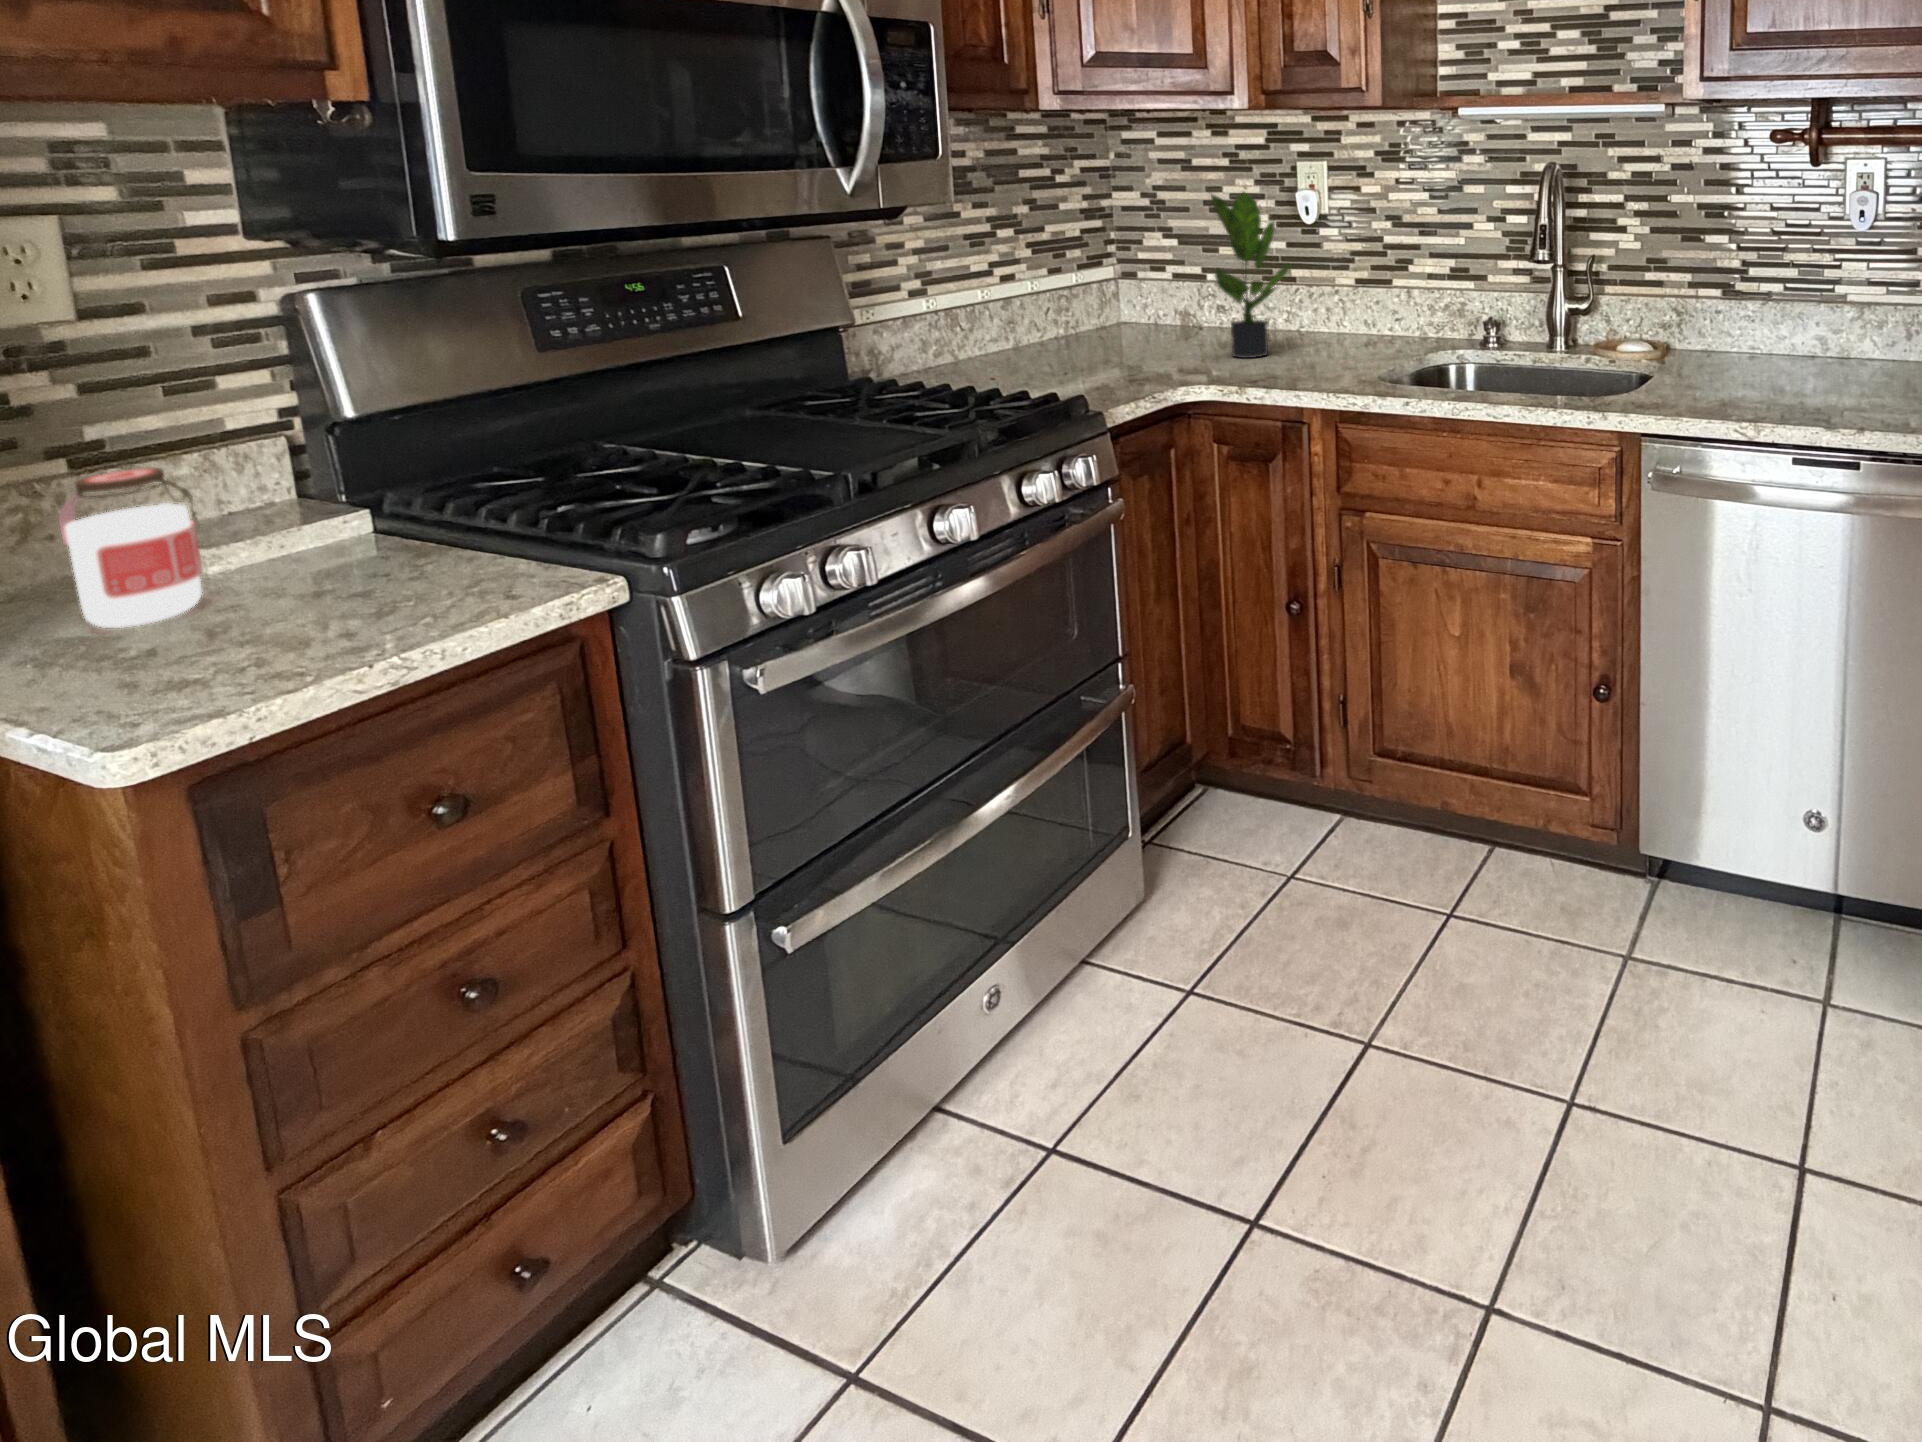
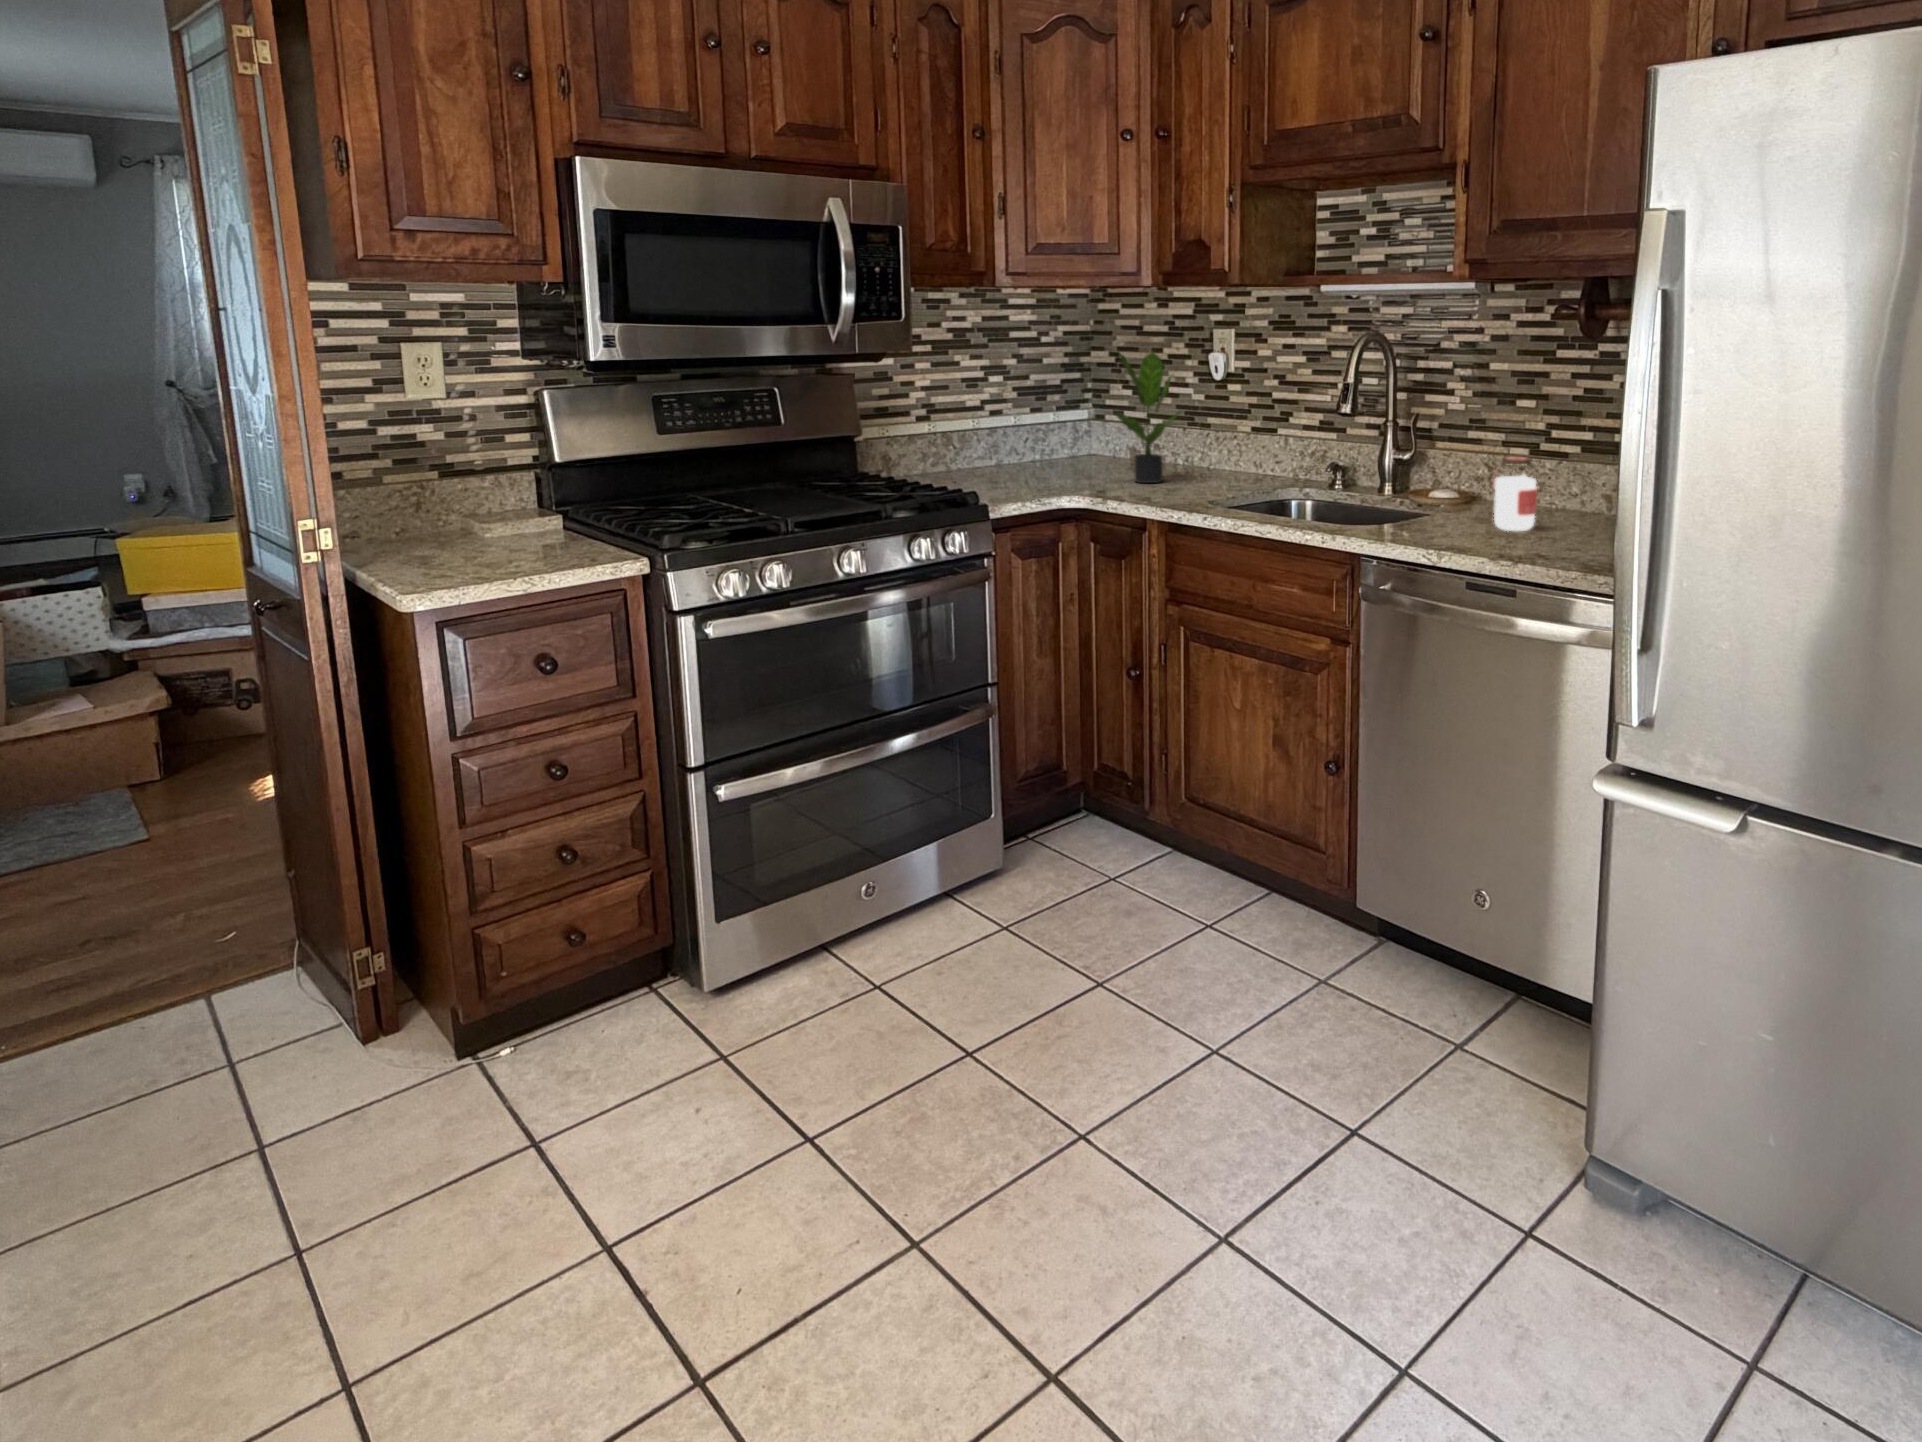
jar: present [59,468,203,628] -> present [1494,457,1537,531]

